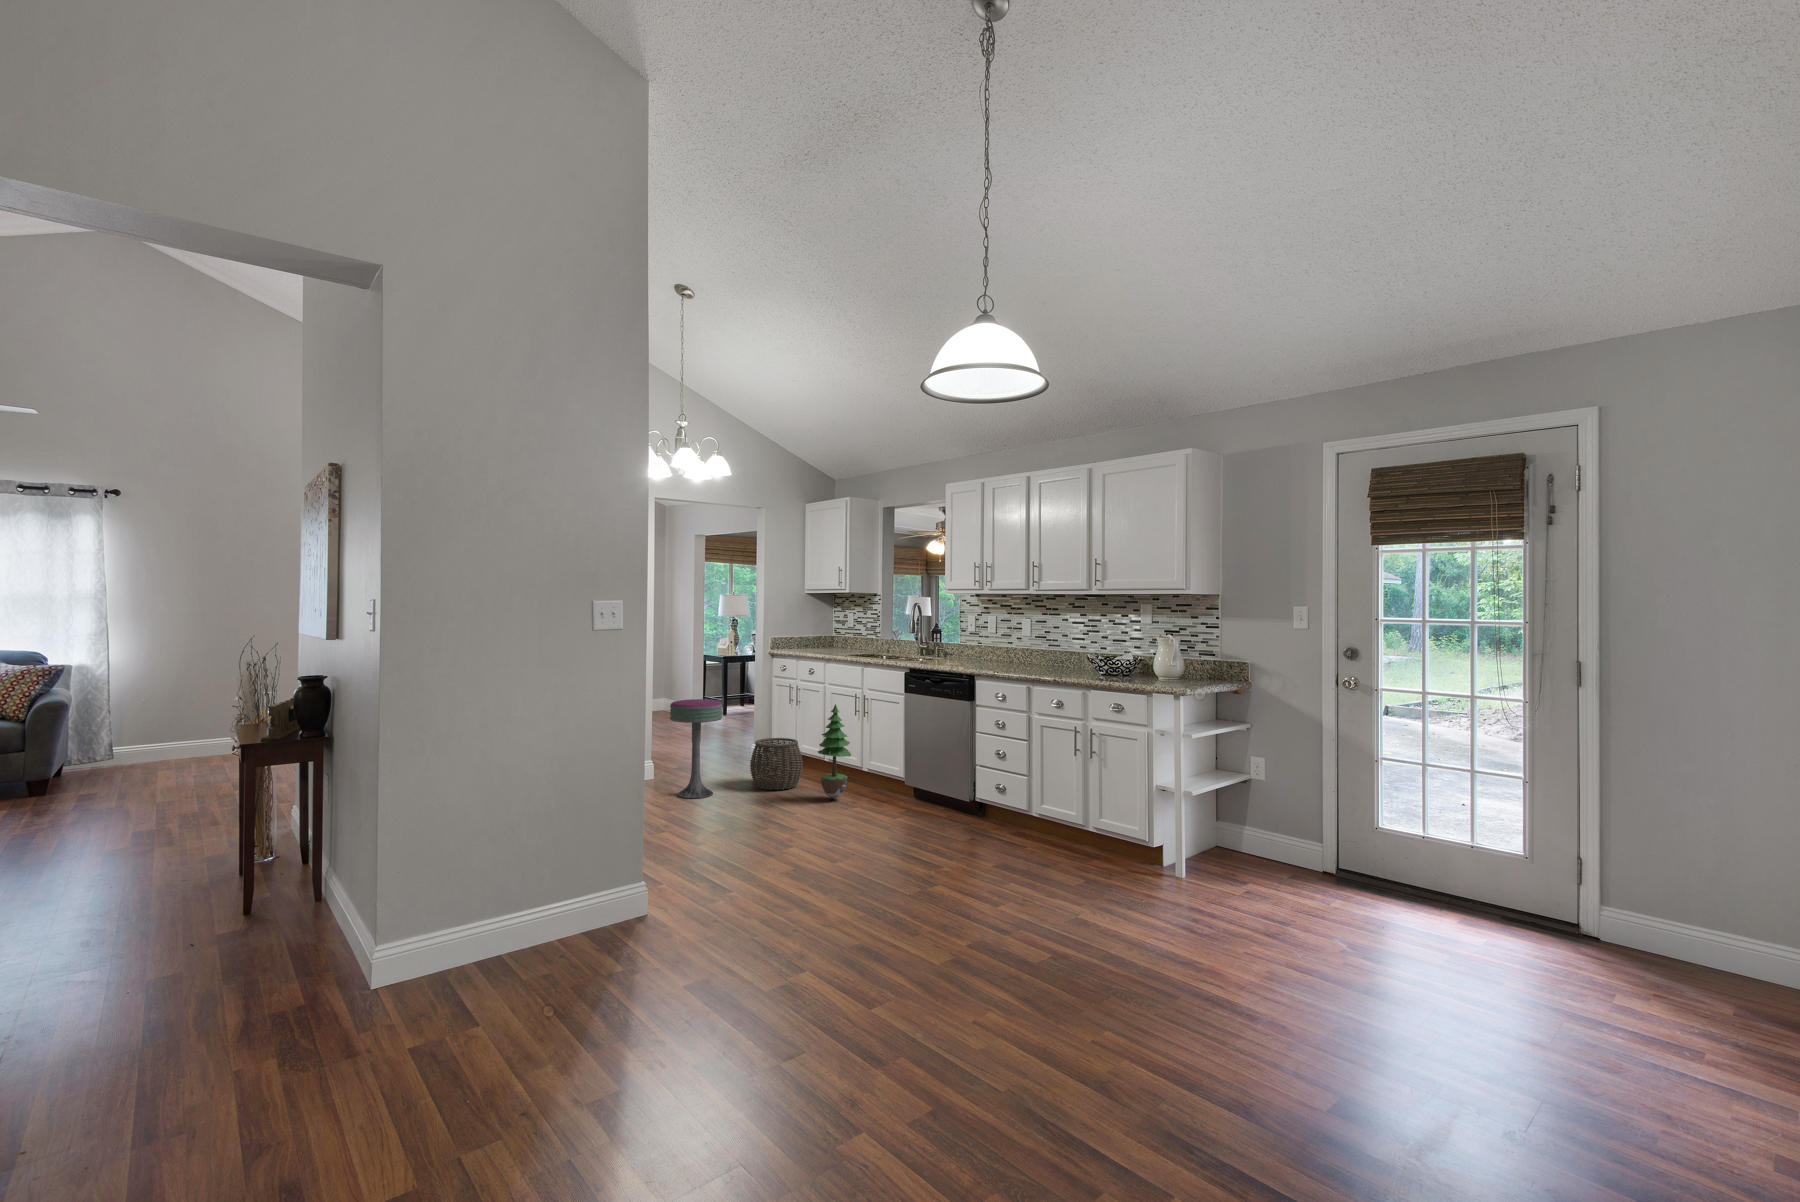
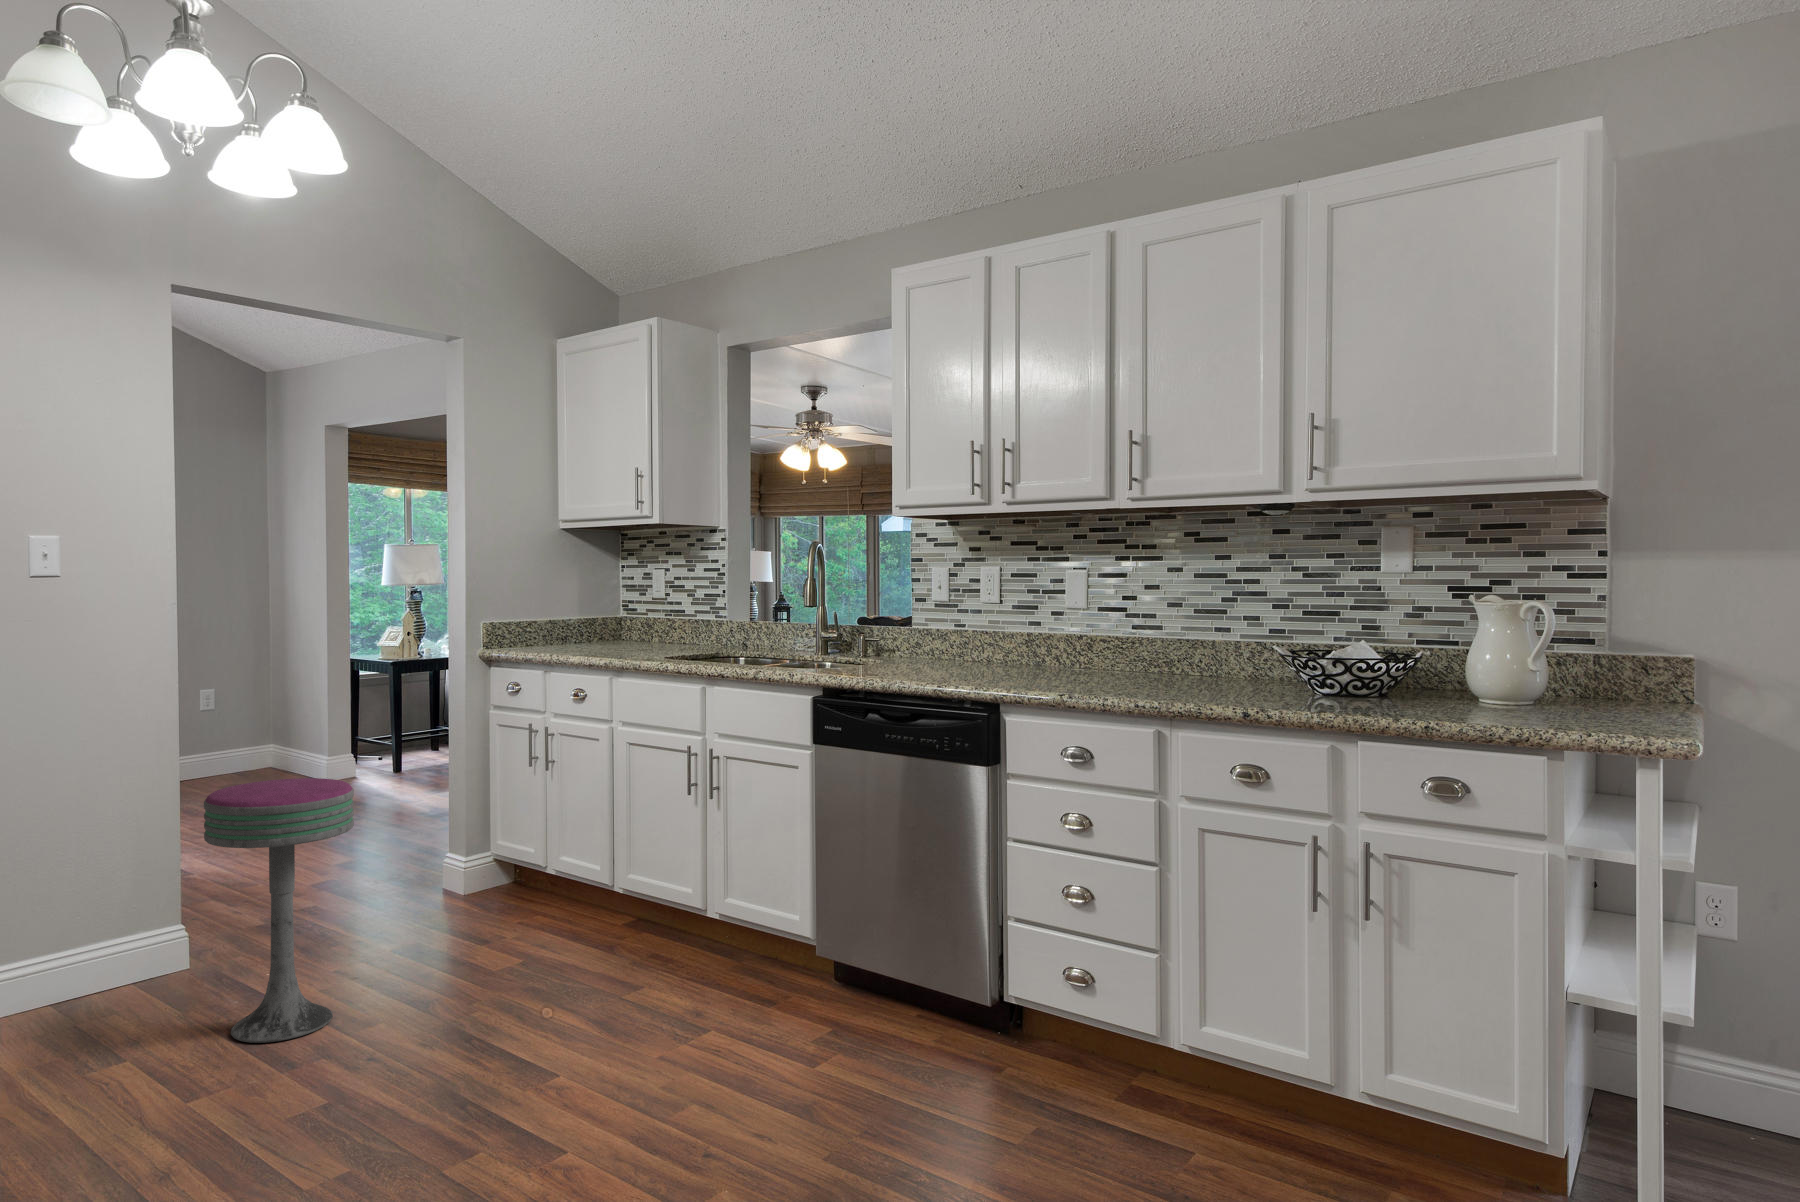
potted tree: present [818,704,851,799] -> none [604,779,691,1012]
woven basket: present [750,738,803,790] -> none [433,855,566,991]

